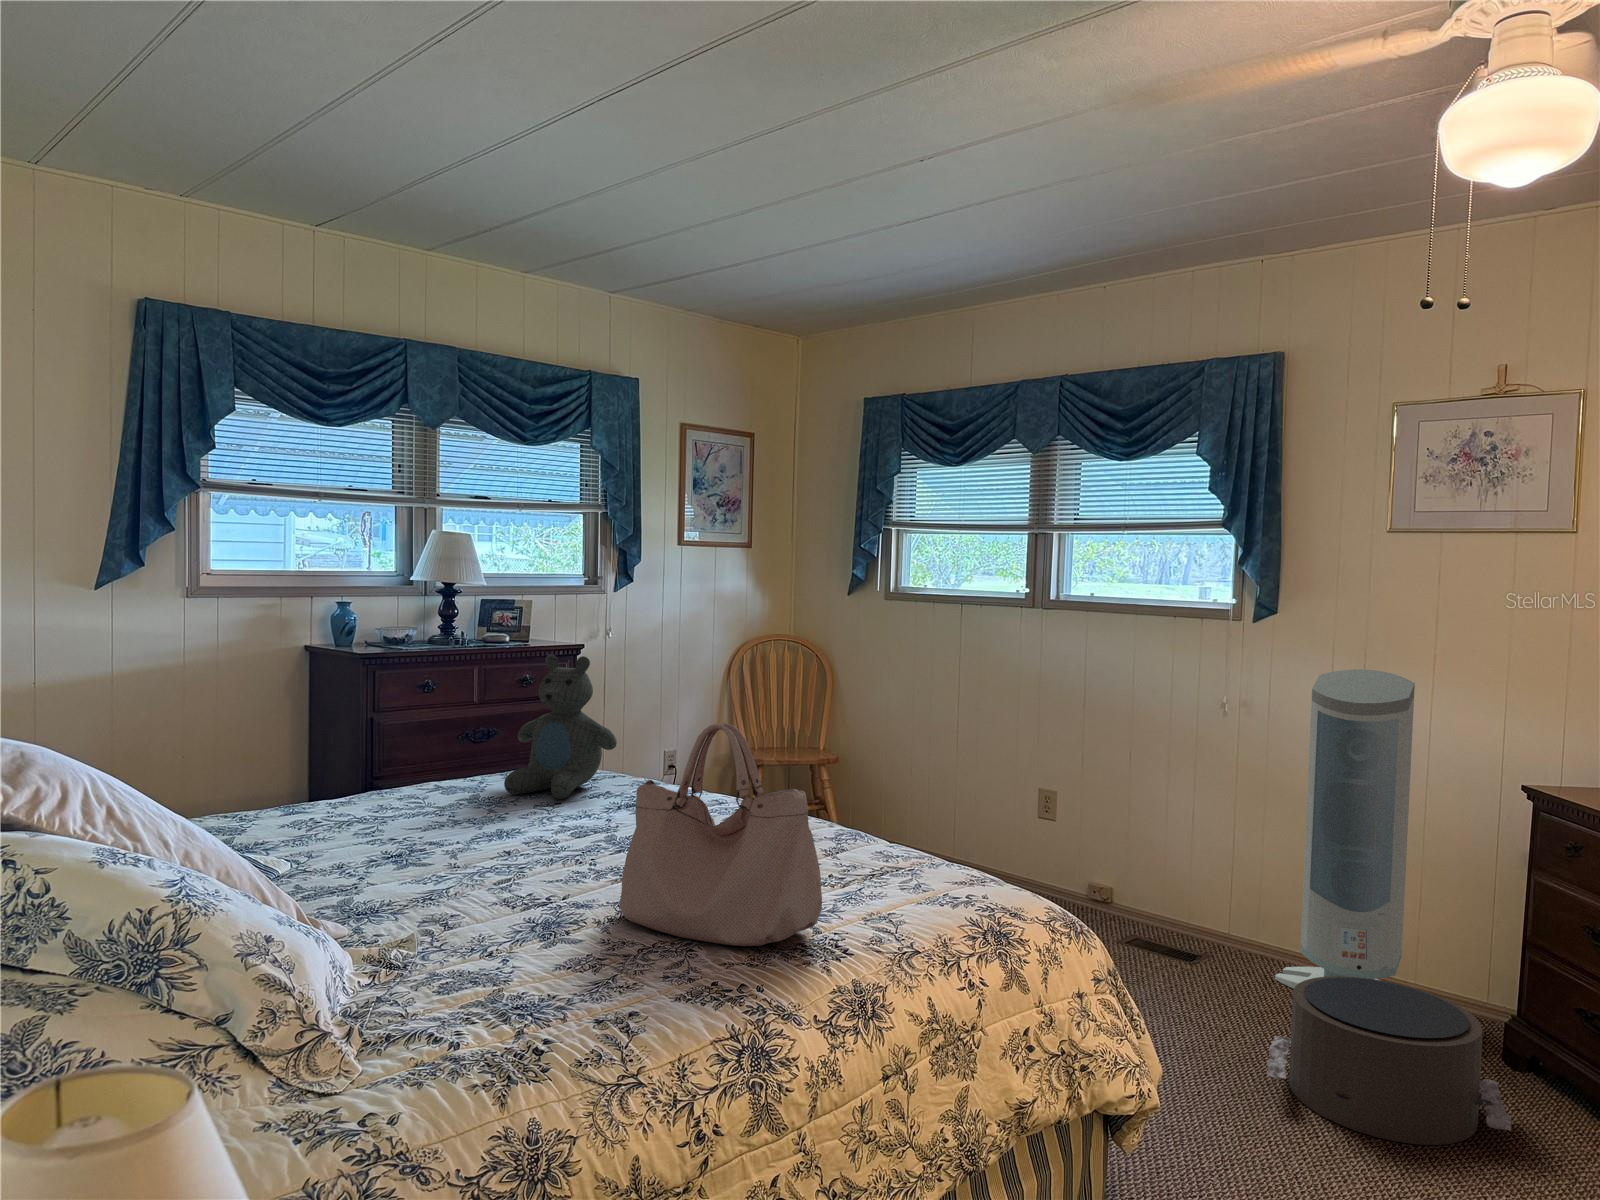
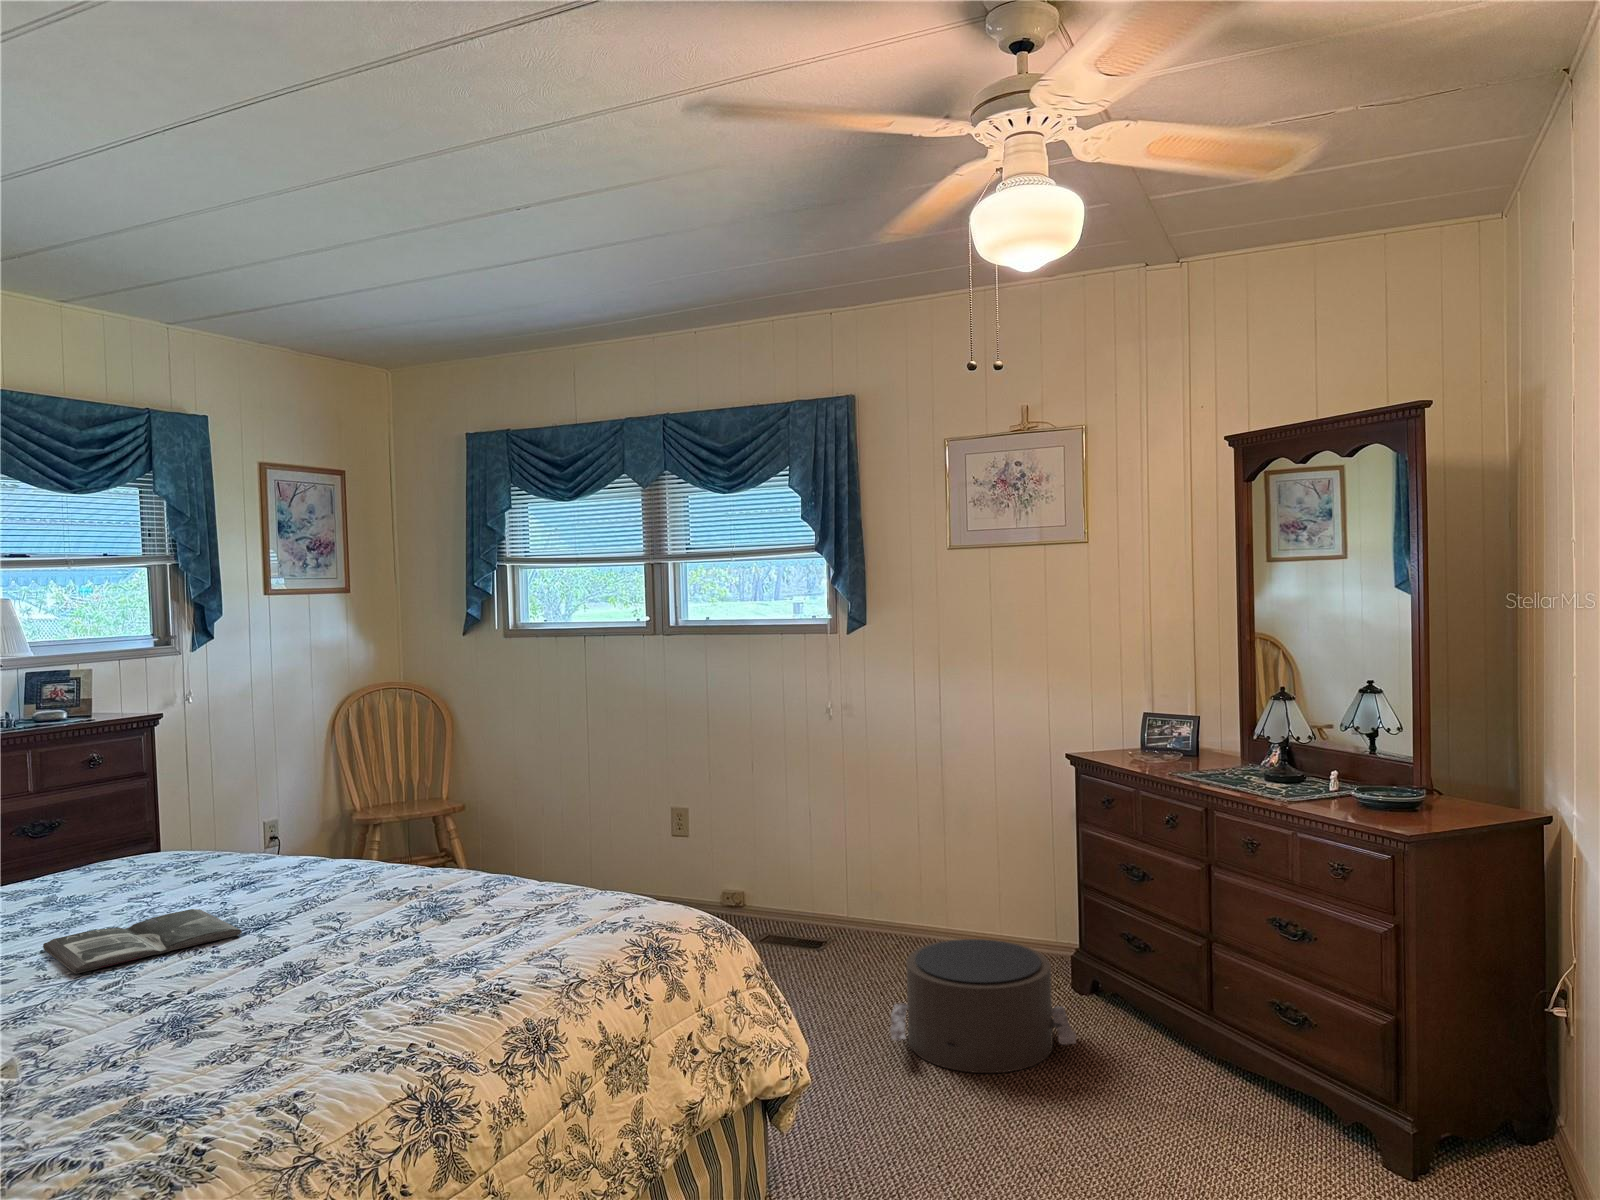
teddy bear: present [504,654,617,799] -> none [84,727,224,892]
air purifier: present [1275,669,1415,988] -> none [890,672,1009,969]
handbag: present [620,723,822,946] -> none [261,782,486,1009]
magazine: none [463,821,617,864] -> present [43,909,242,974]

